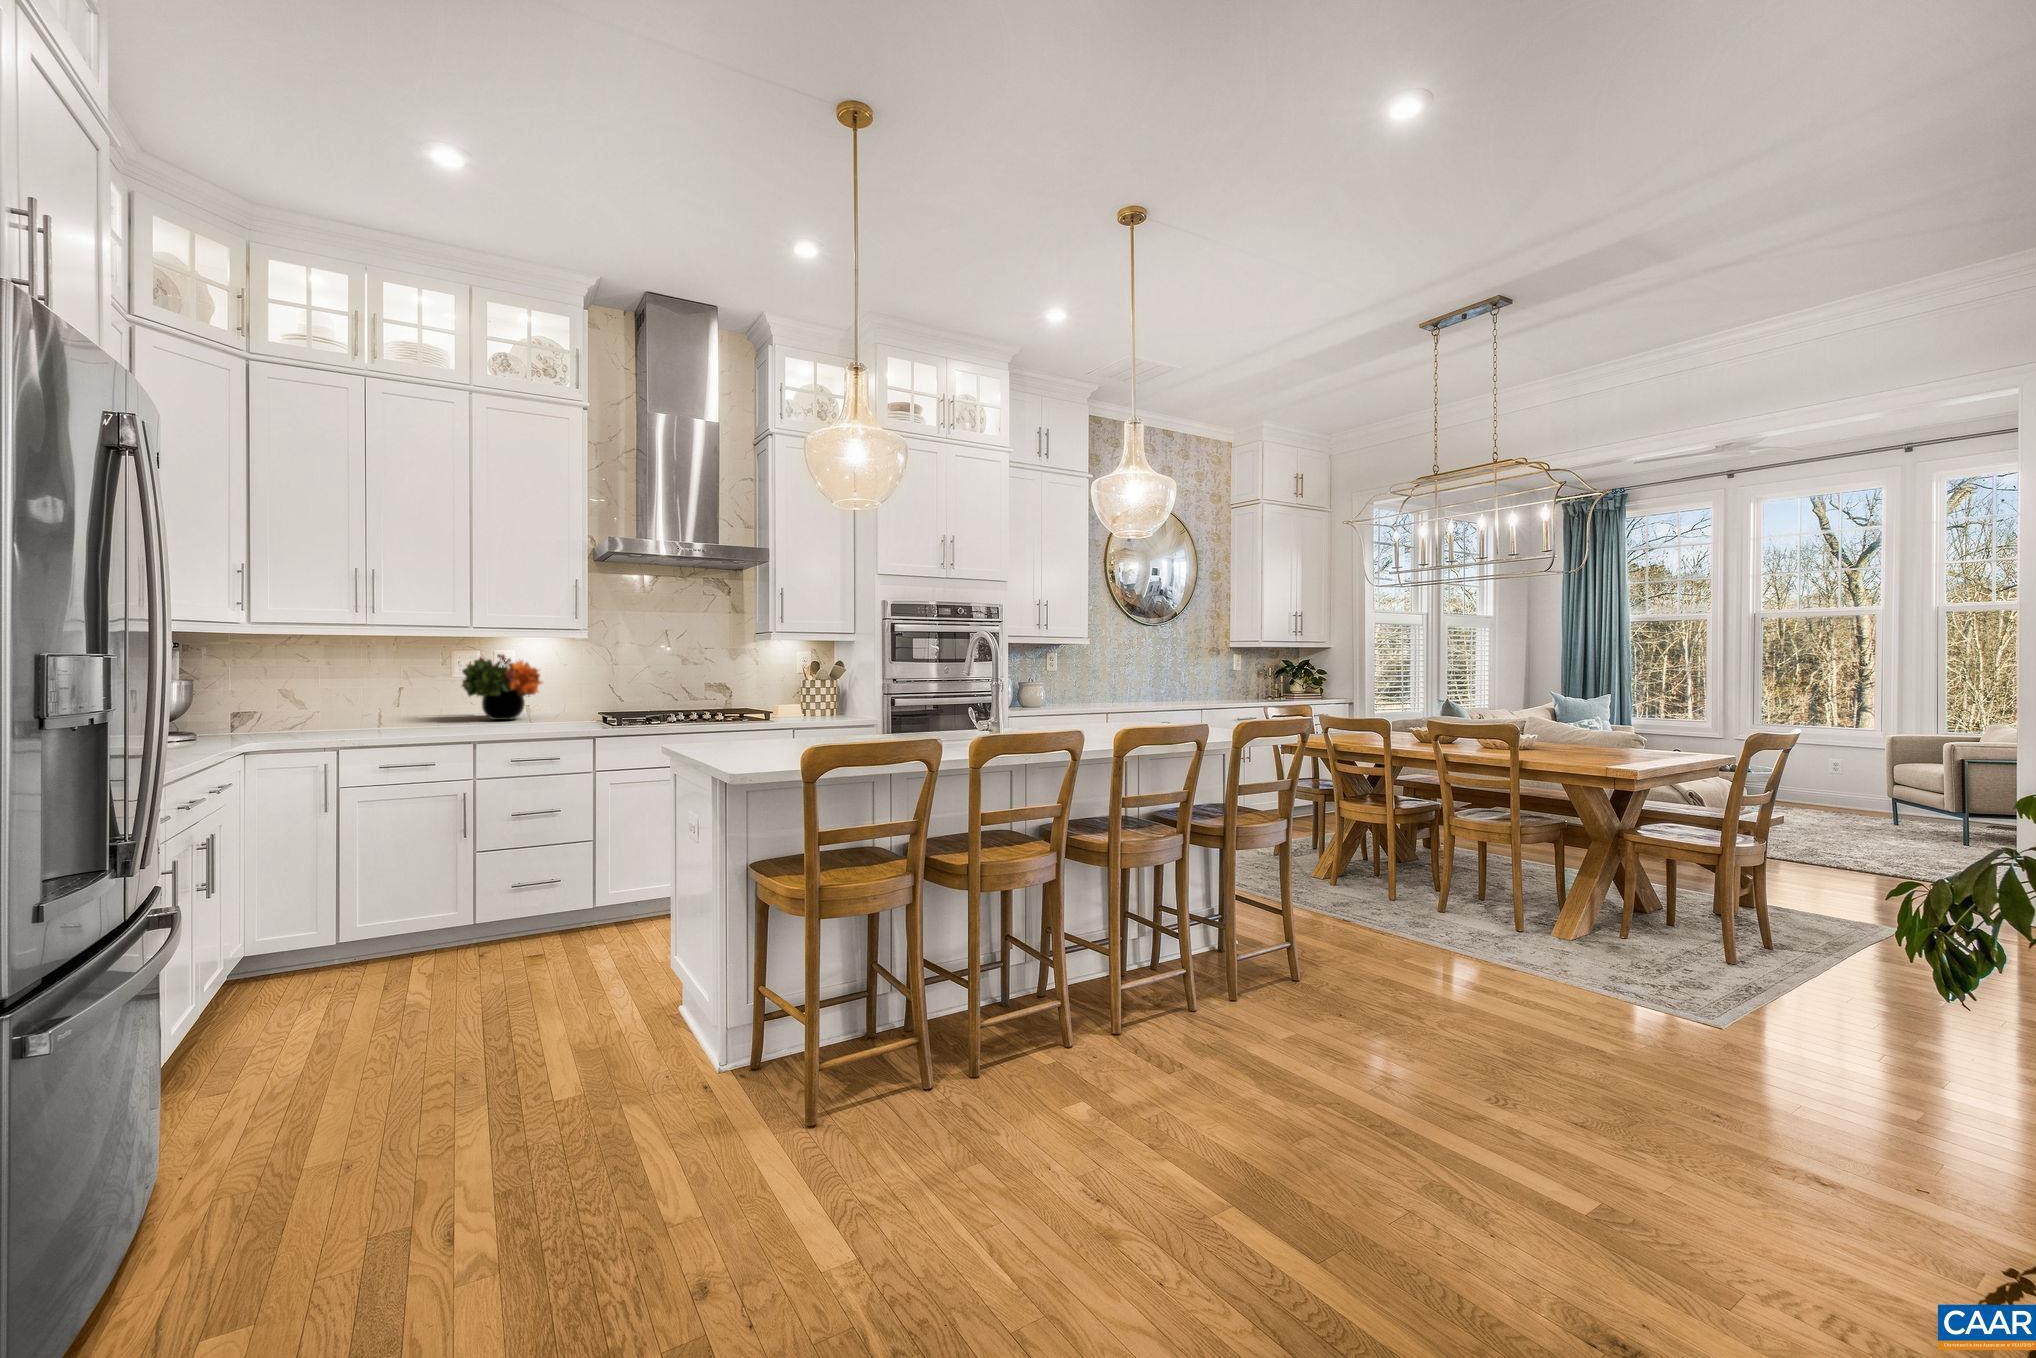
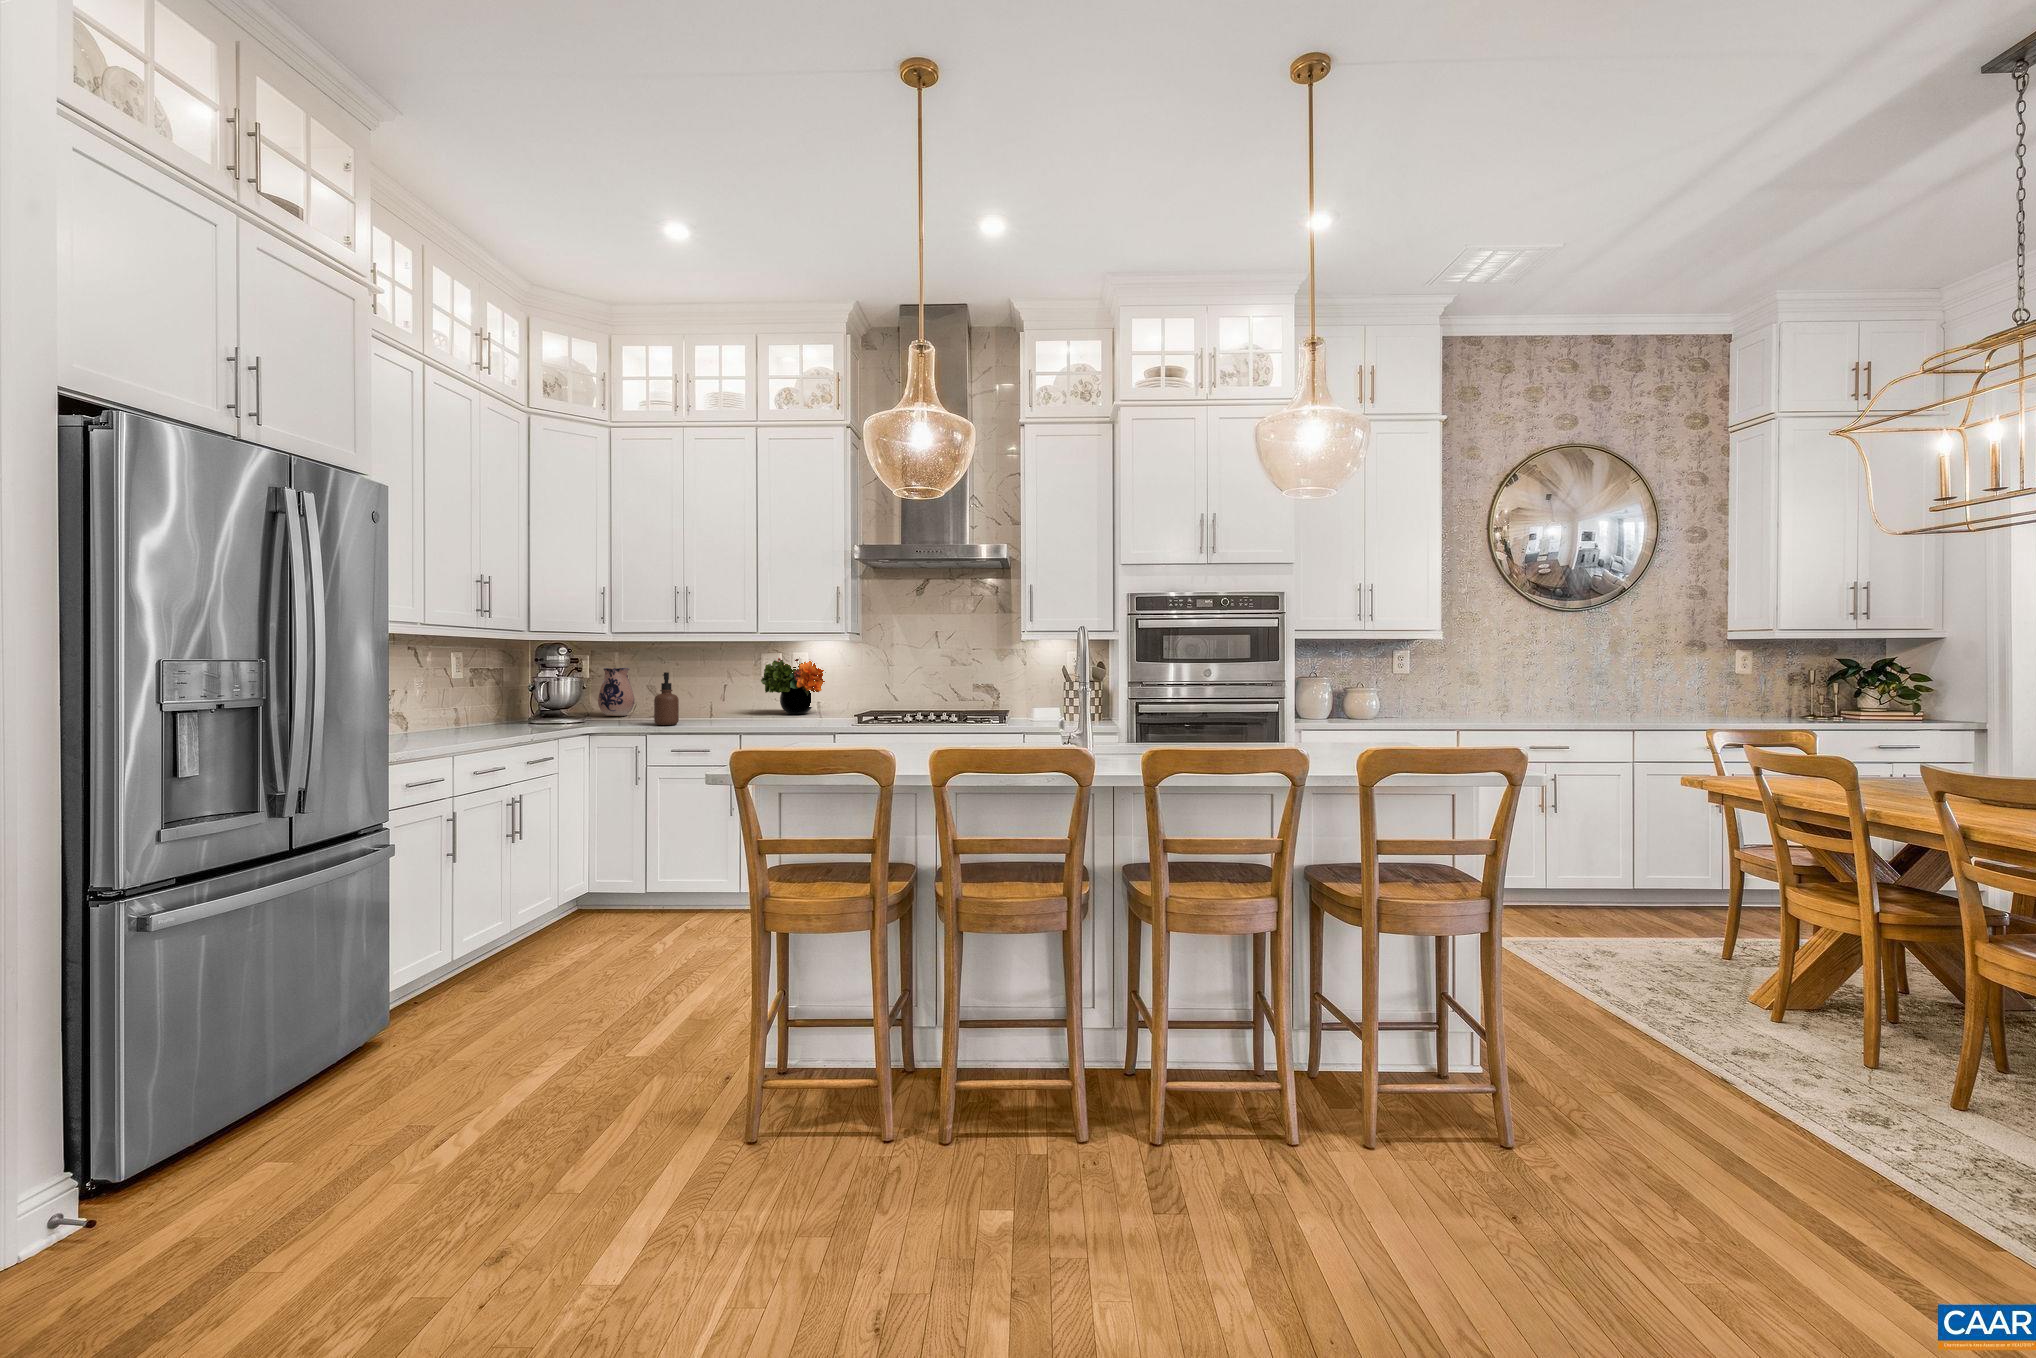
ceramic pitcher: none [216,669,273,731] -> present [598,668,635,716]
soap dispenser: none [356,675,389,739] -> present [654,672,679,725]

